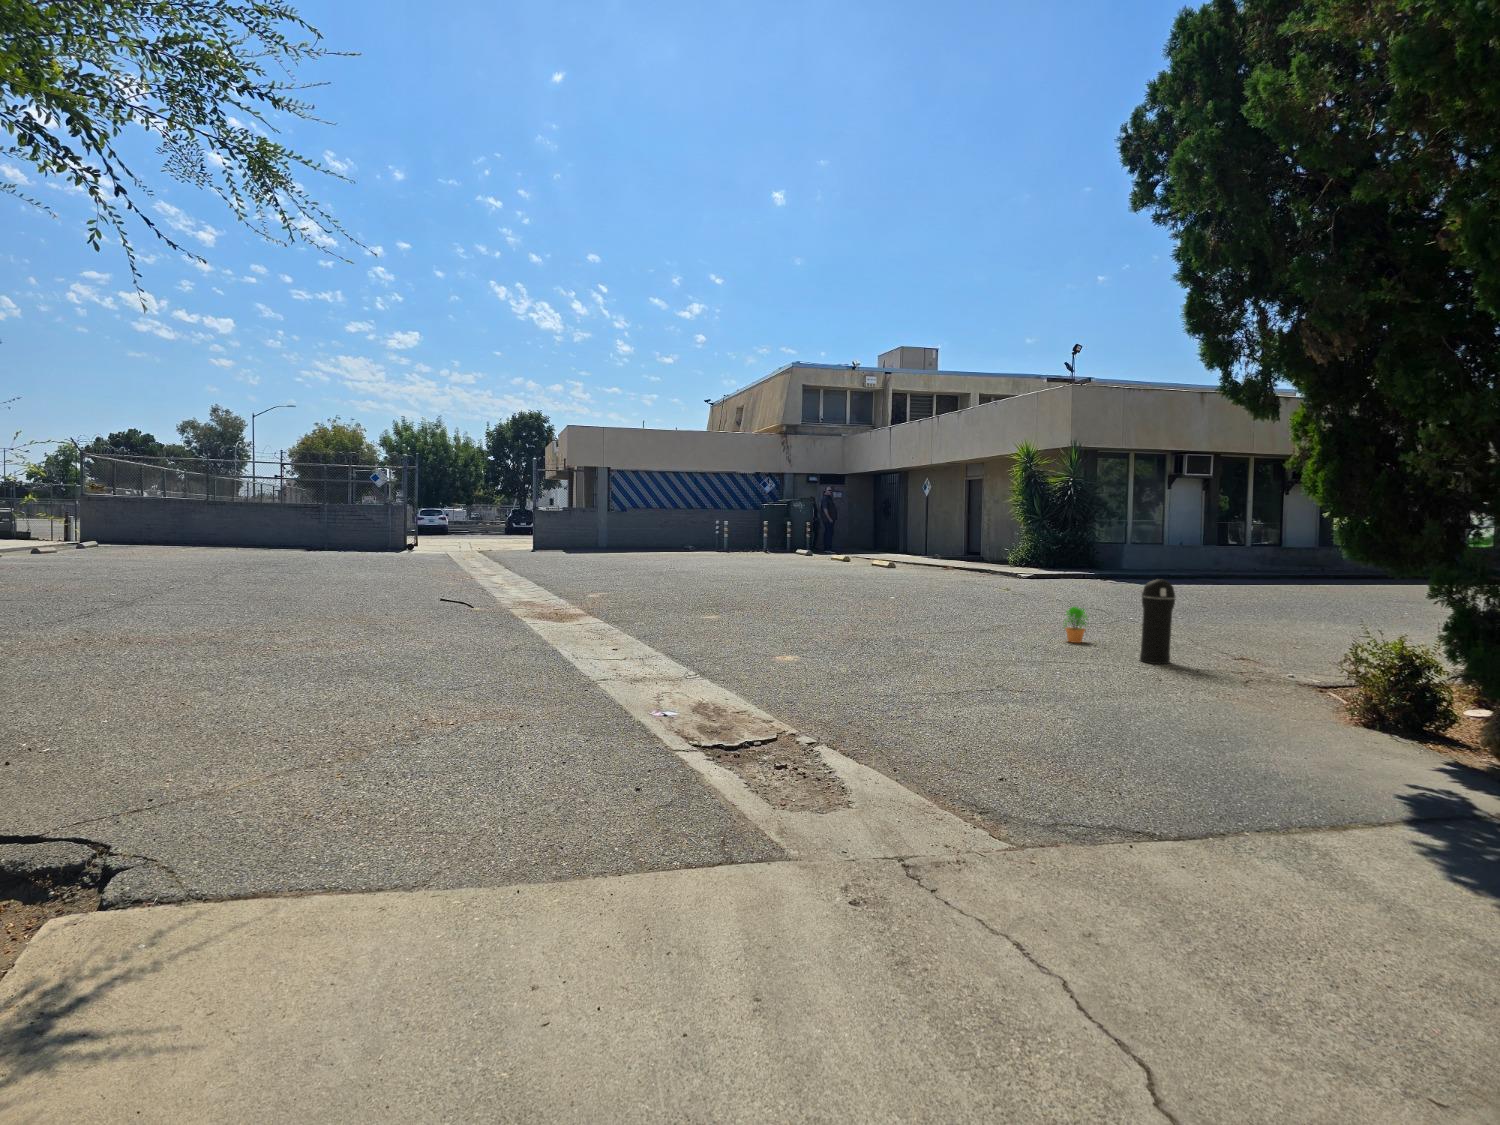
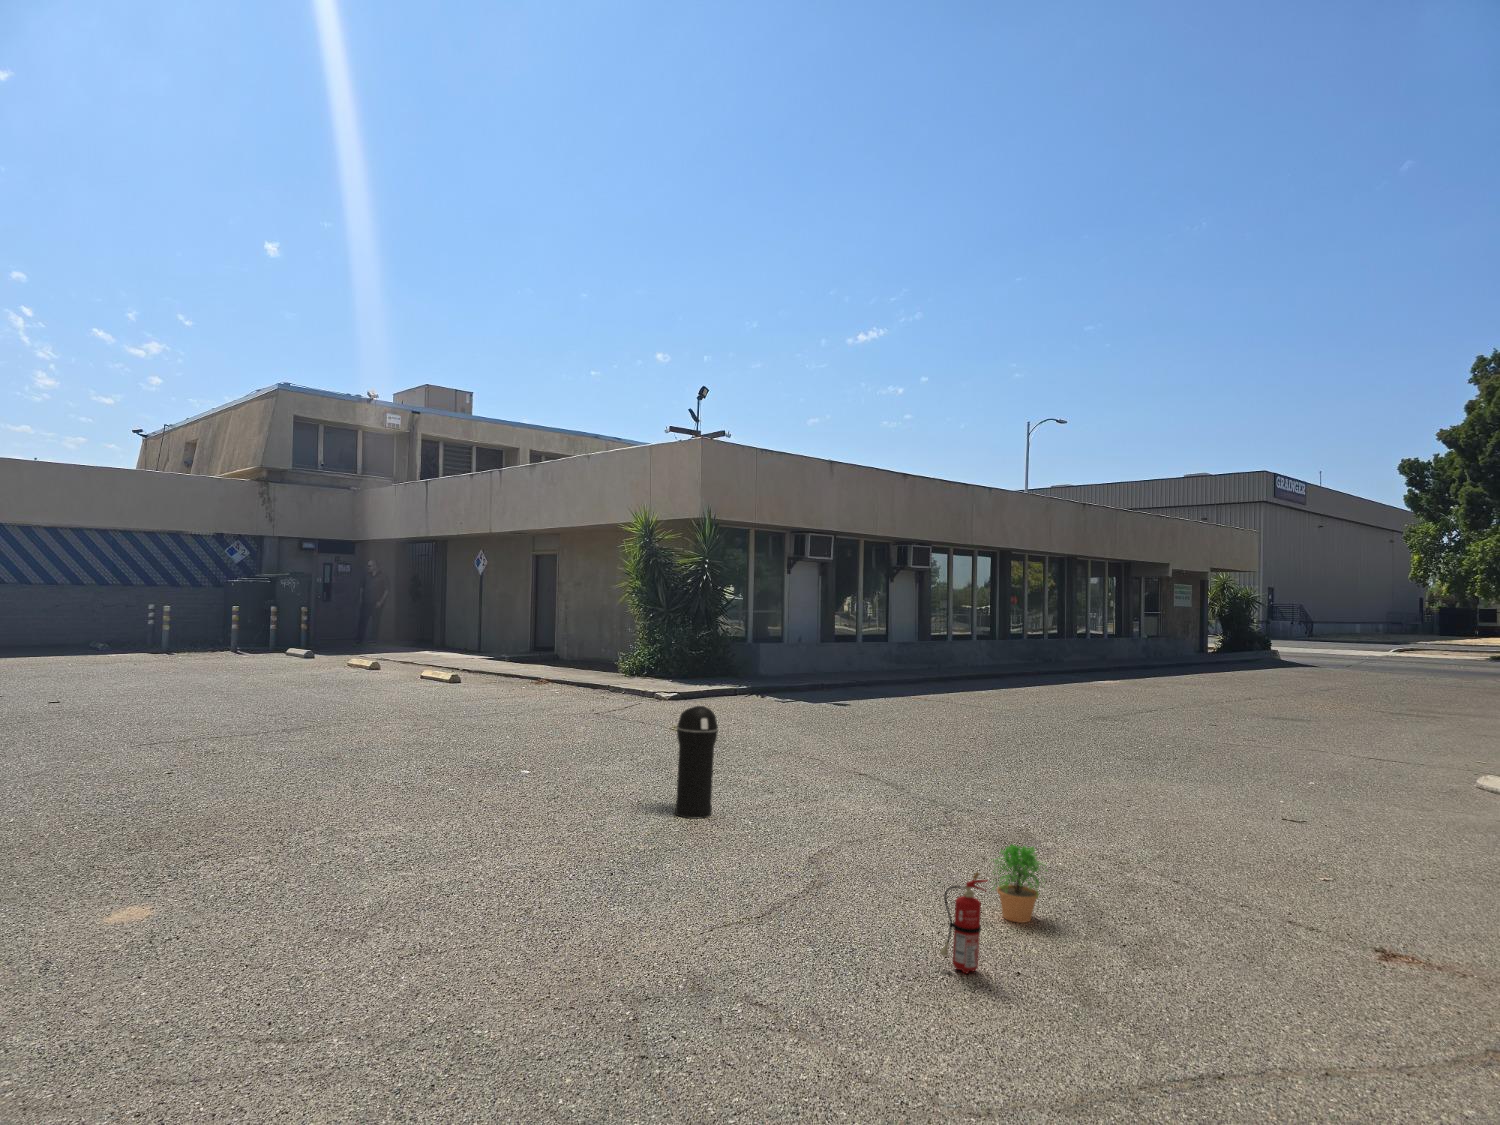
trash can: present [1140,579,1176,664] -> present [675,706,718,819]
fire extinguisher: none [1007,604,1027,647] -> present [940,872,987,973]

